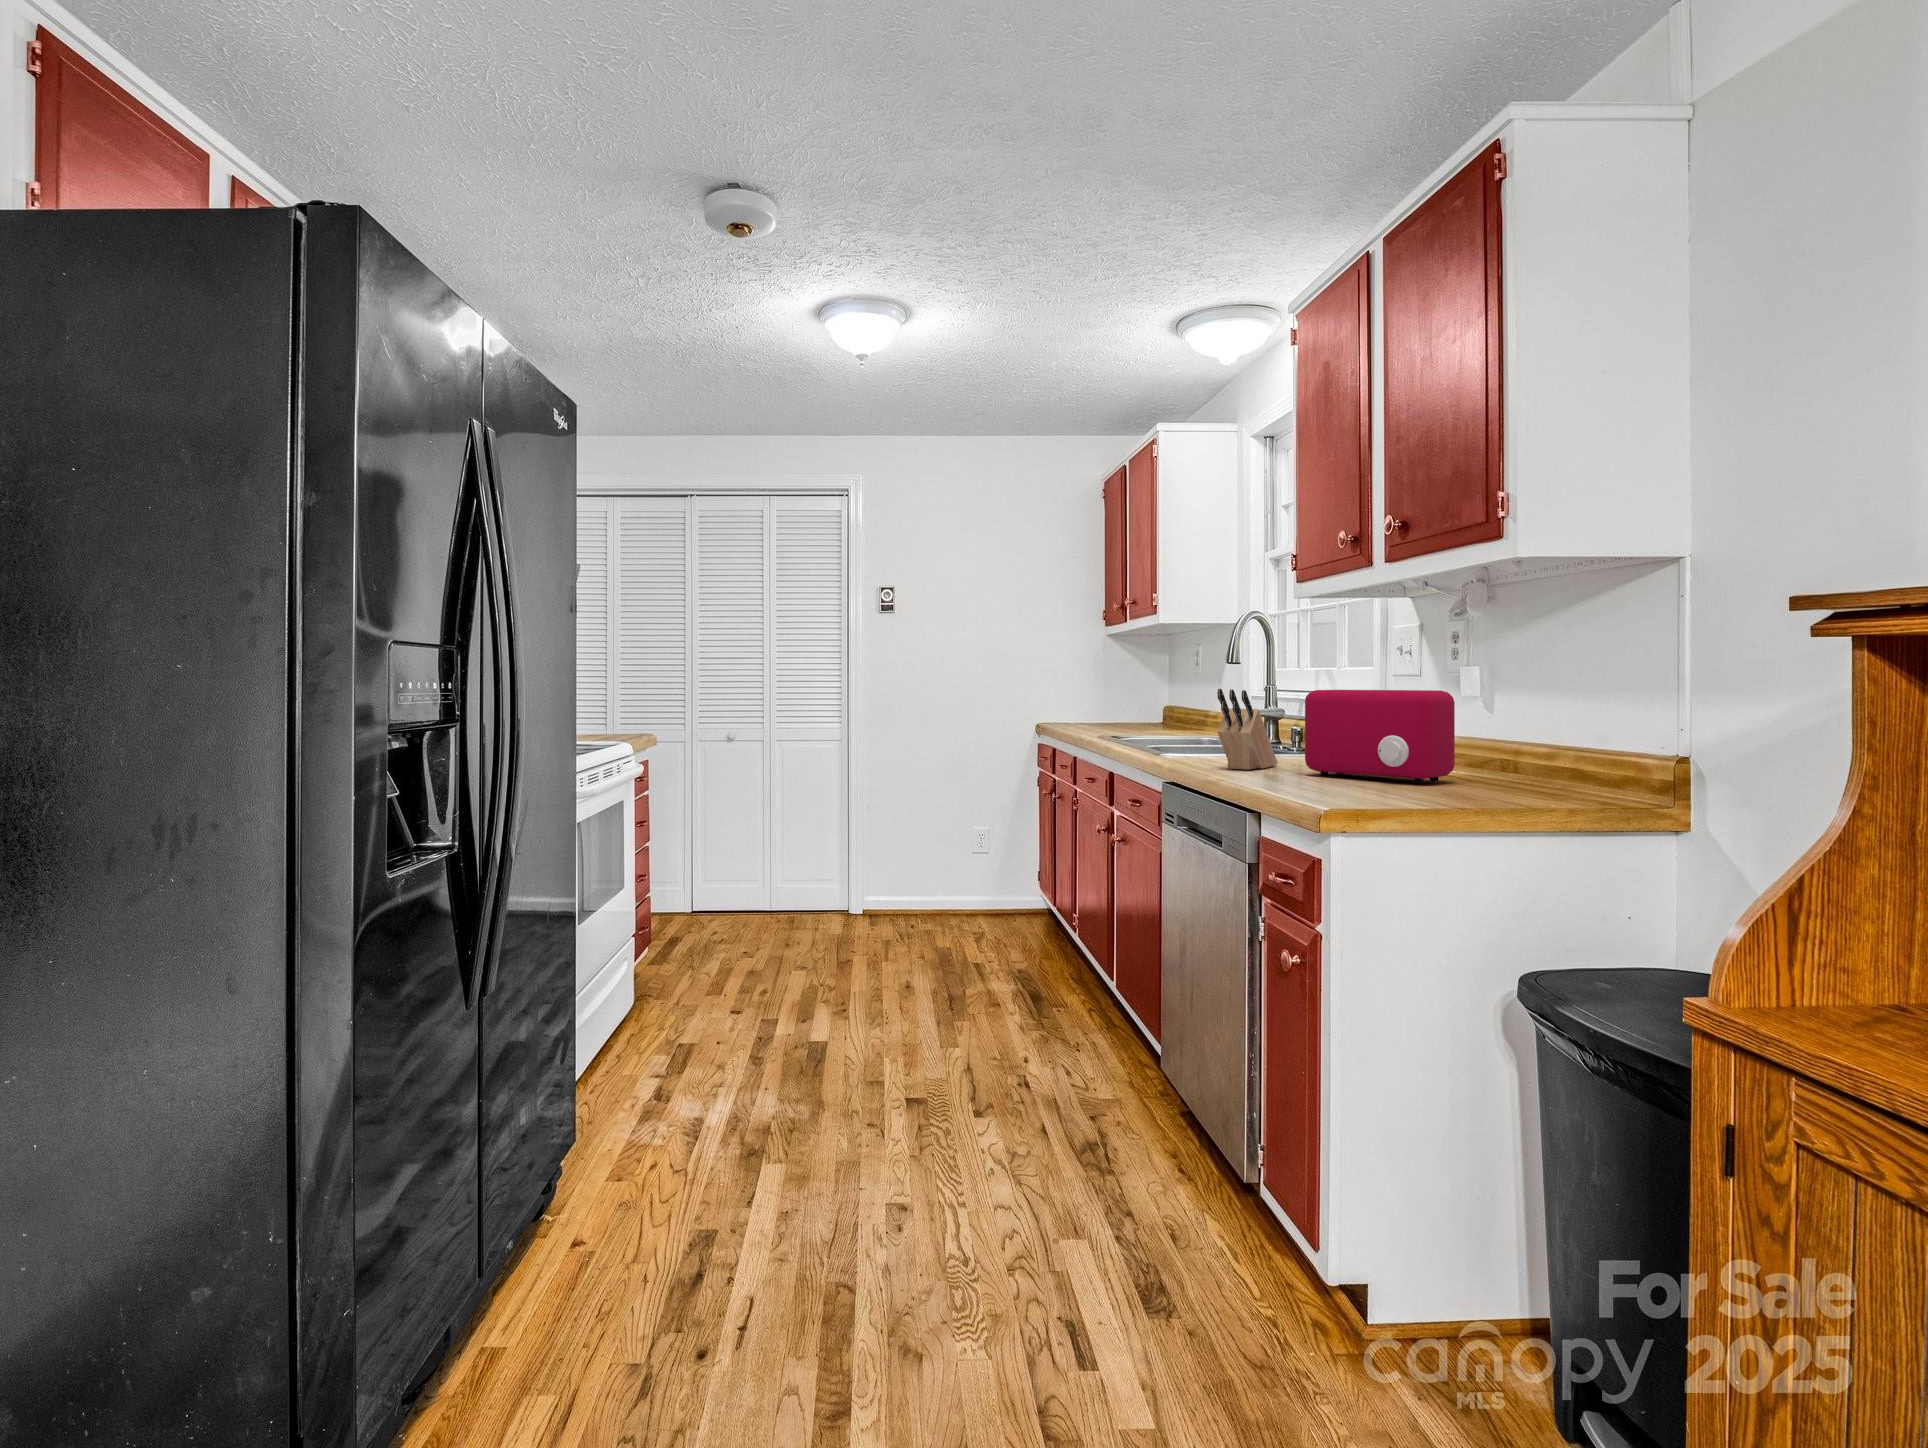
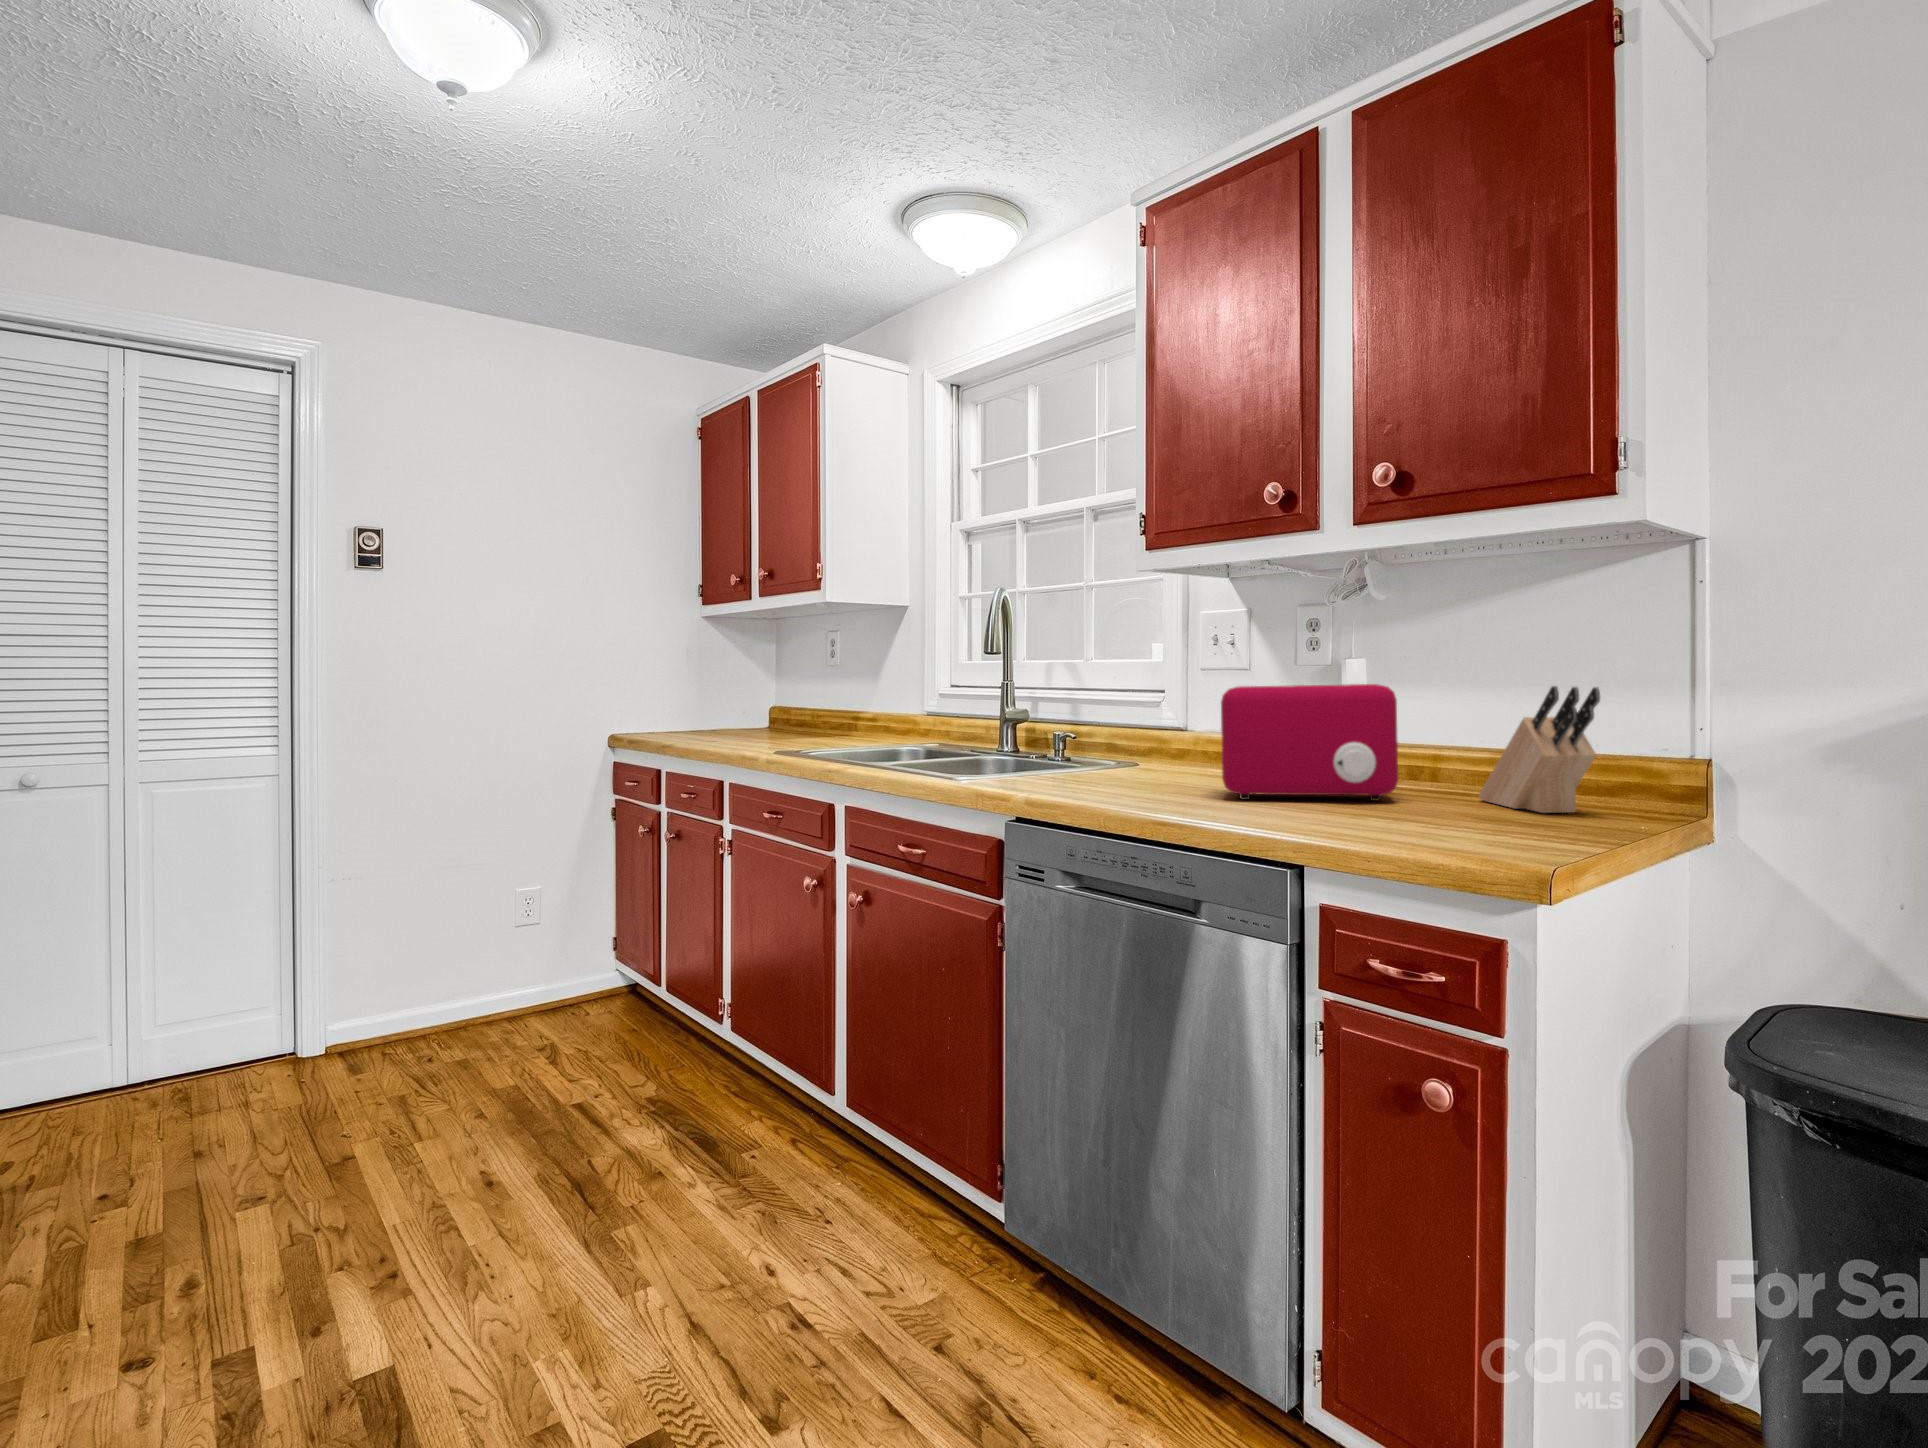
knife block: present [1217,689,1277,770] -> present [1479,686,1600,813]

